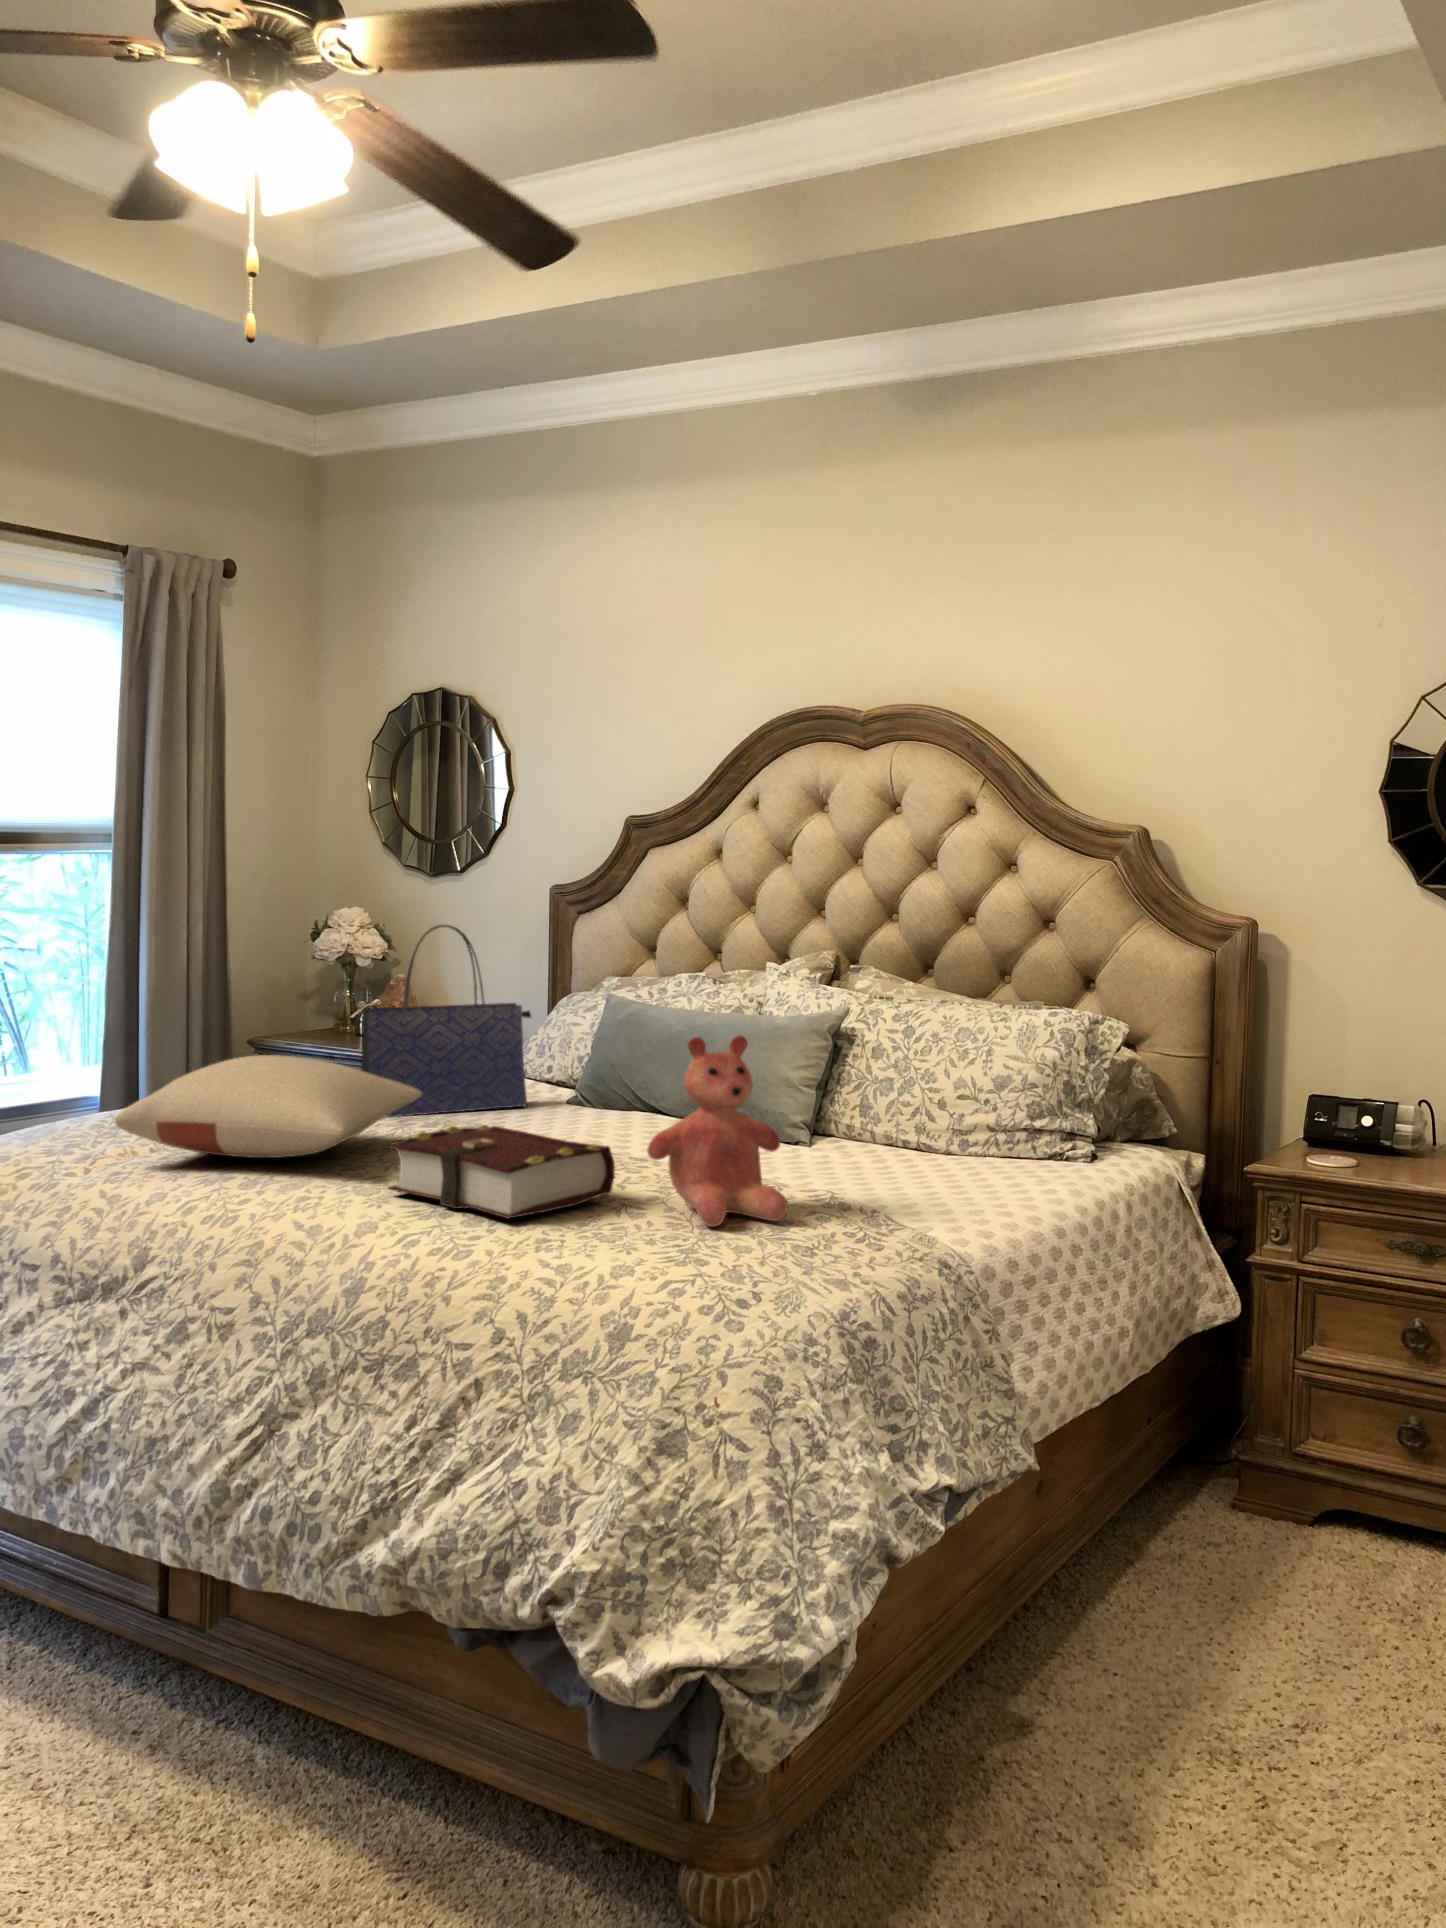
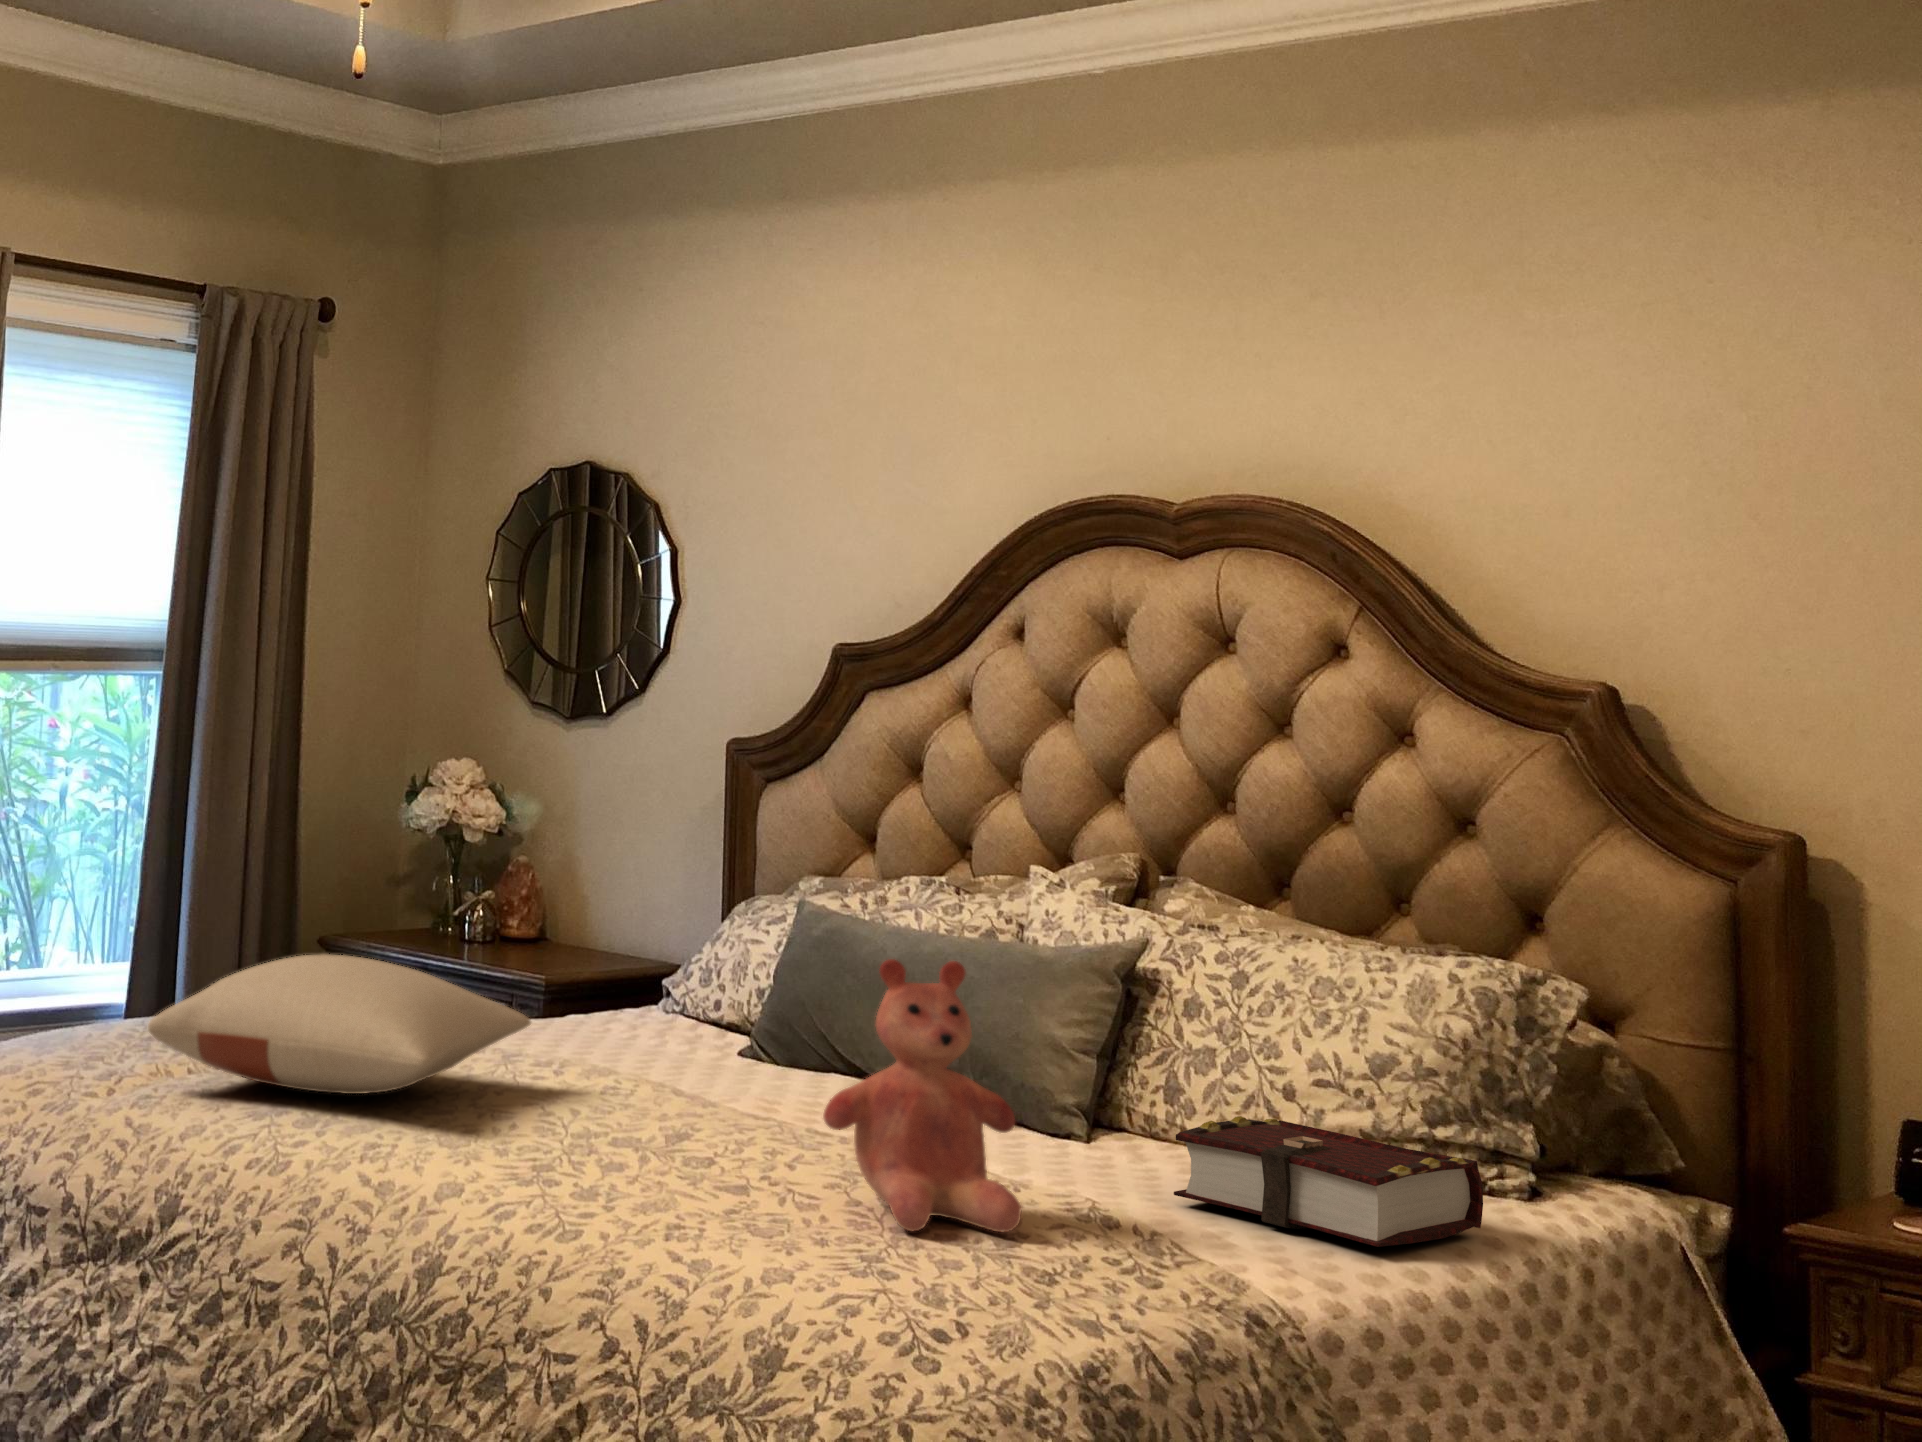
tote bag: present [361,925,531,1117] -> none [448,790,687,1055]
book: present [387,1125,615,1218] -> present [1174,1116,1483,1247]

